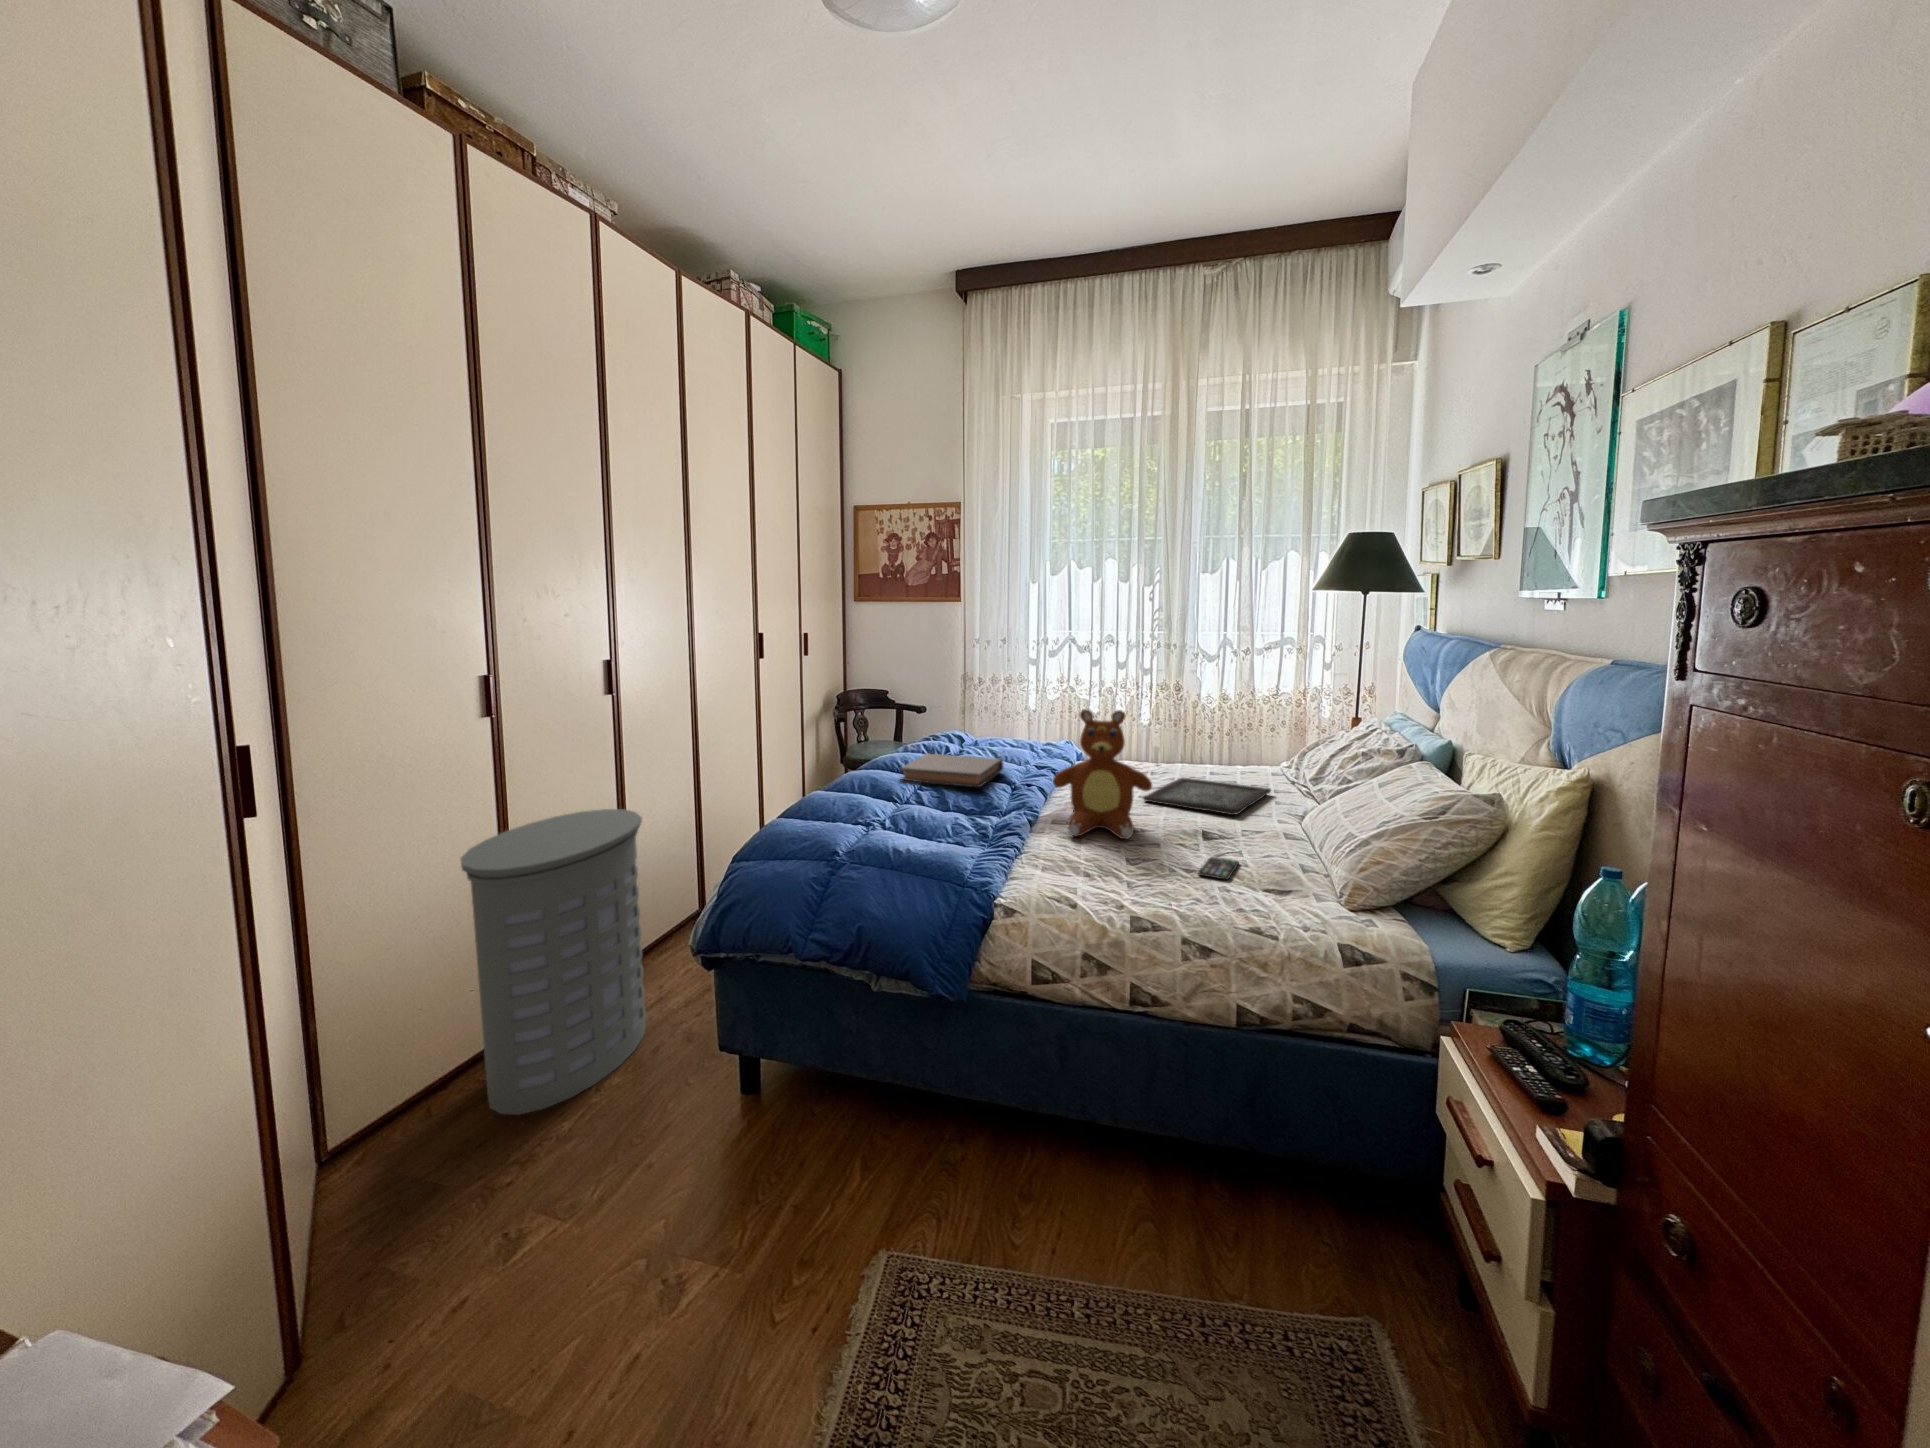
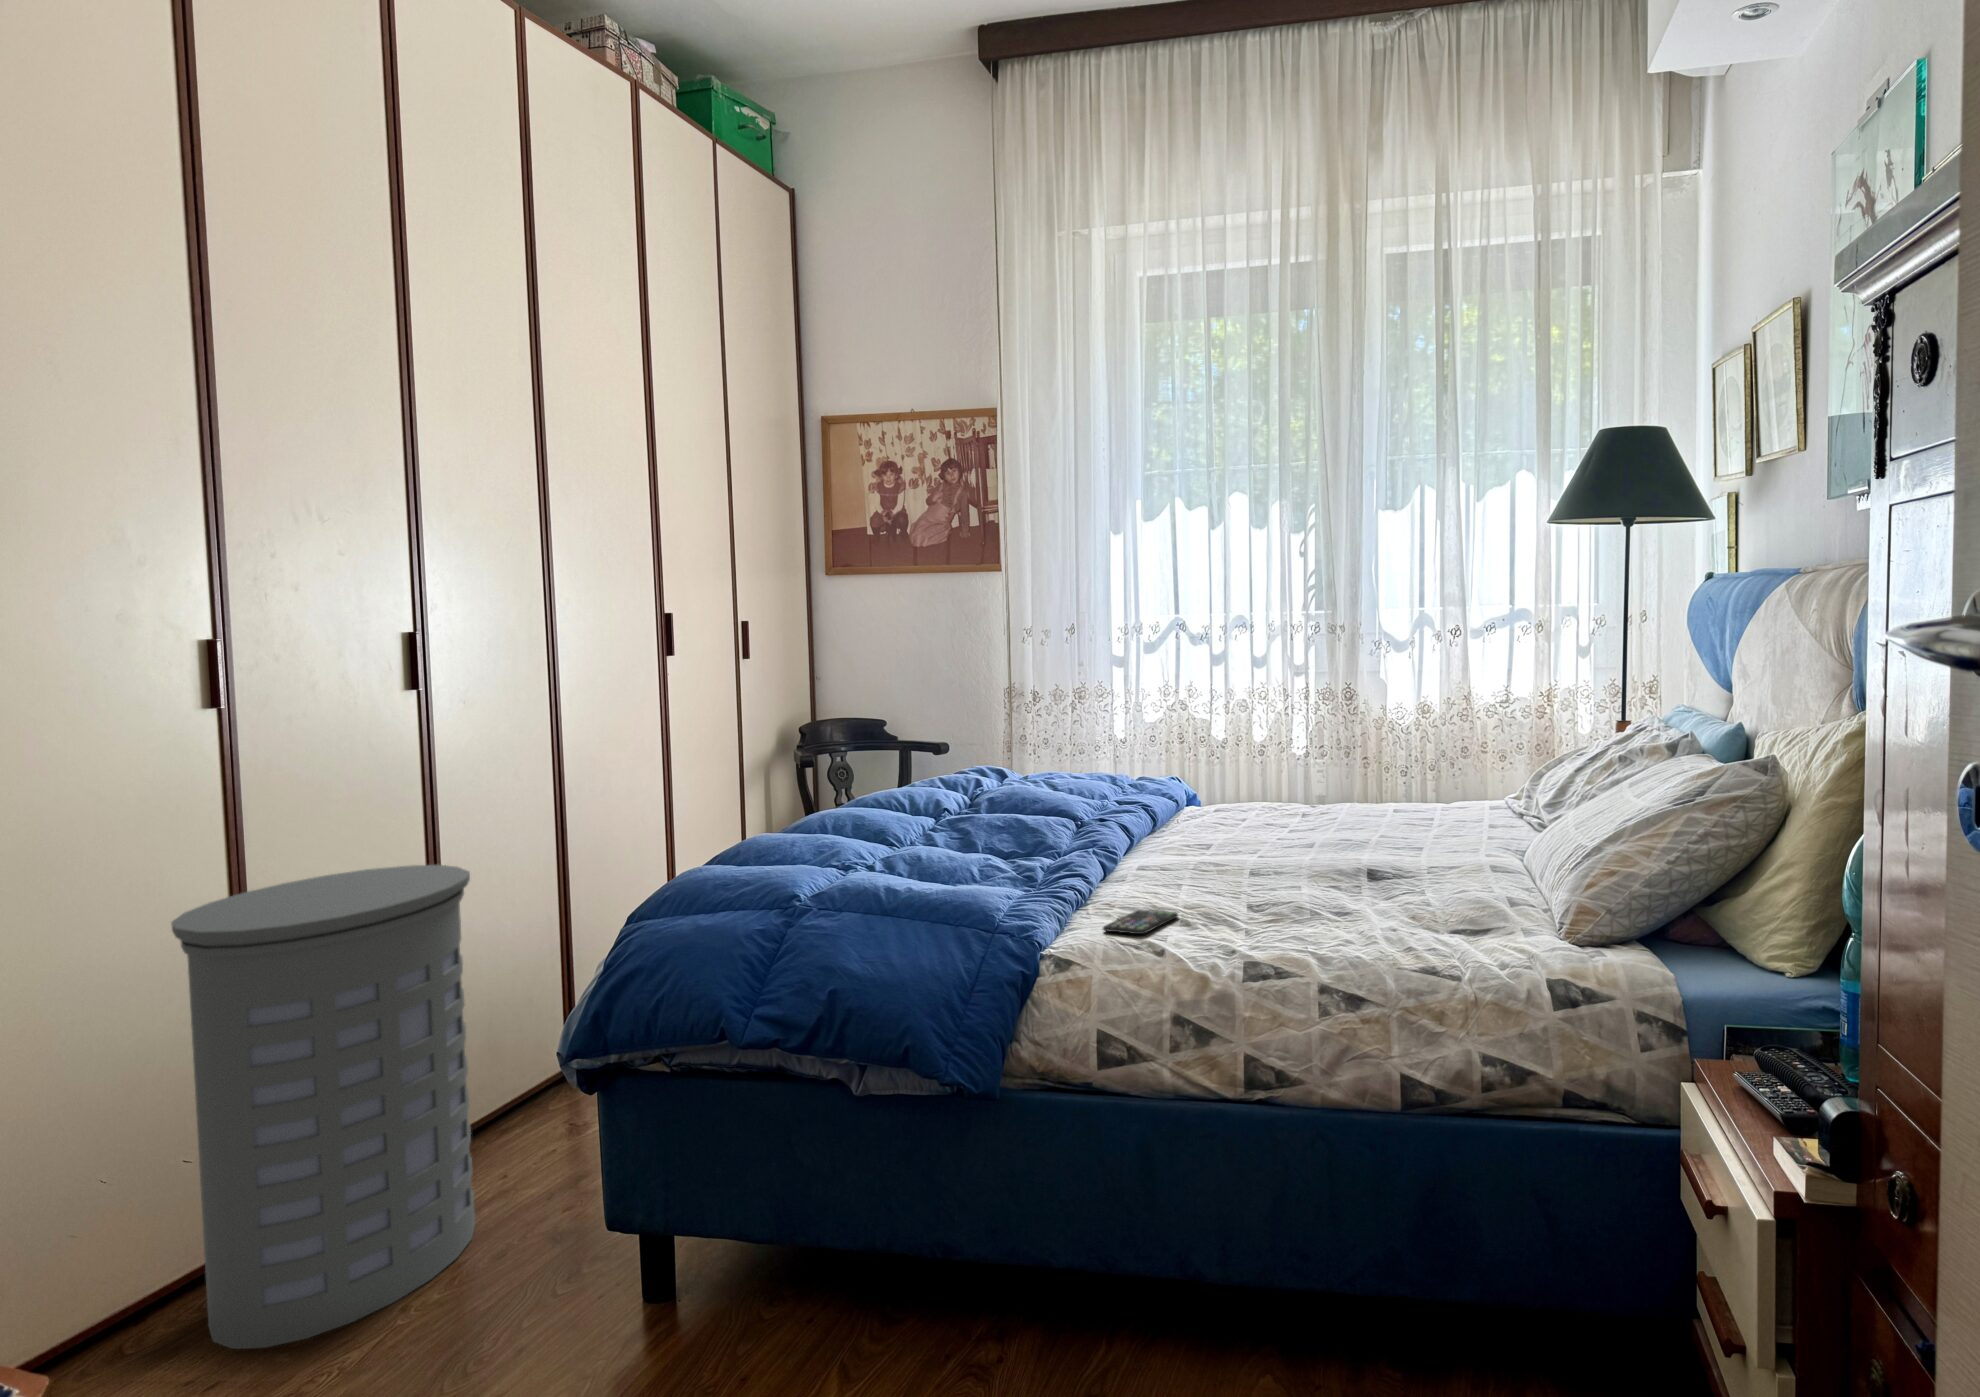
teddy bear: present [1053,710,1152,839] -> none [1137,684,1292,882]
book: present [900,754,1003,787] -> none [895,783,1064,822]
tray: present [1143,778,1271,815] -> none [1284,813,1485,852]
smartphone: present [1198,857,1239,880] -> present [1103,910,1178,934]

